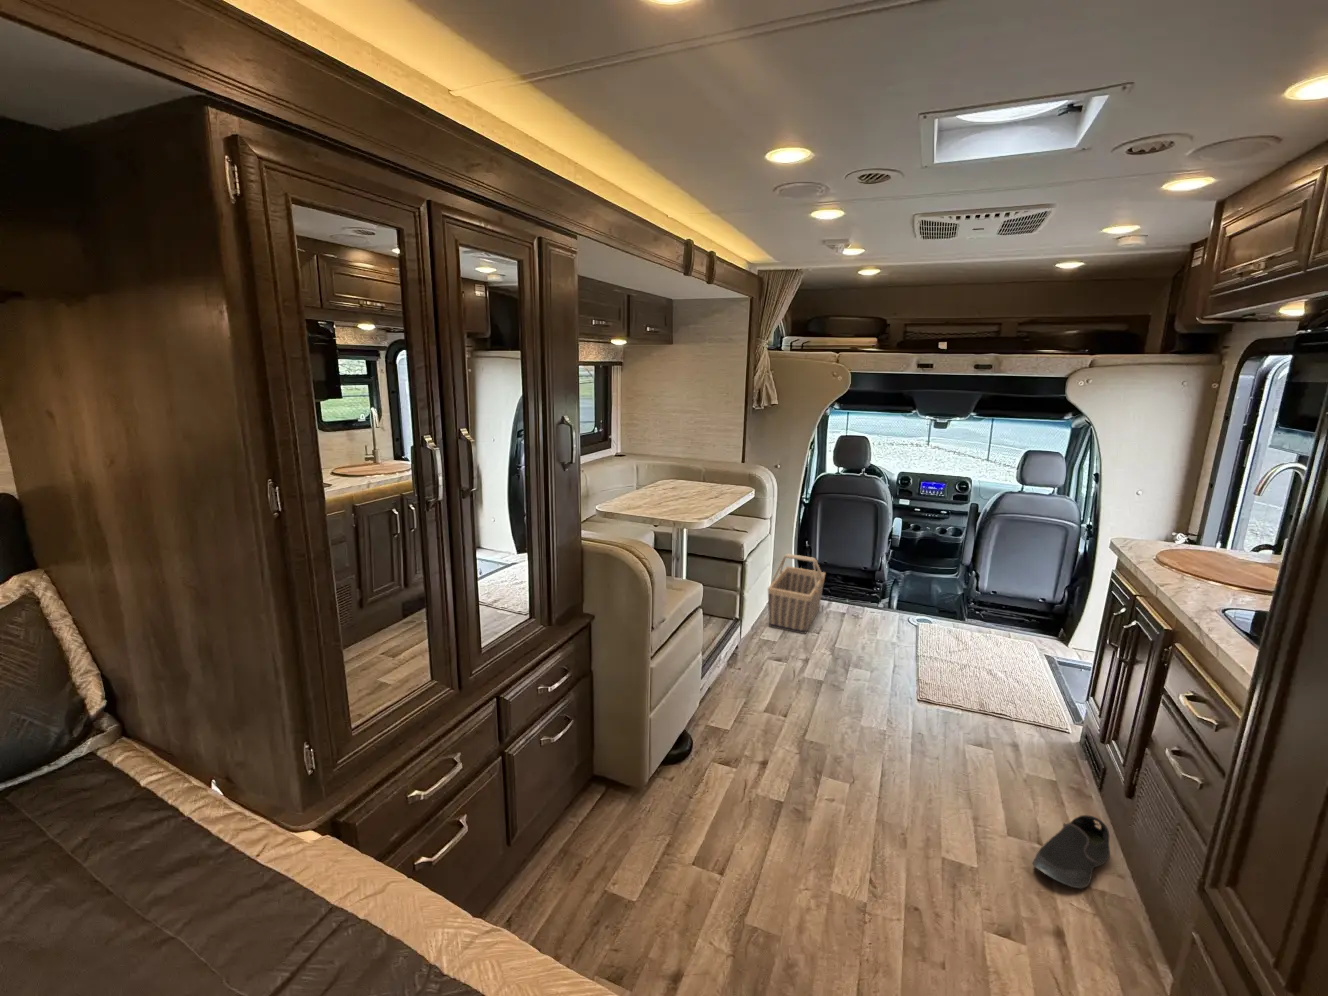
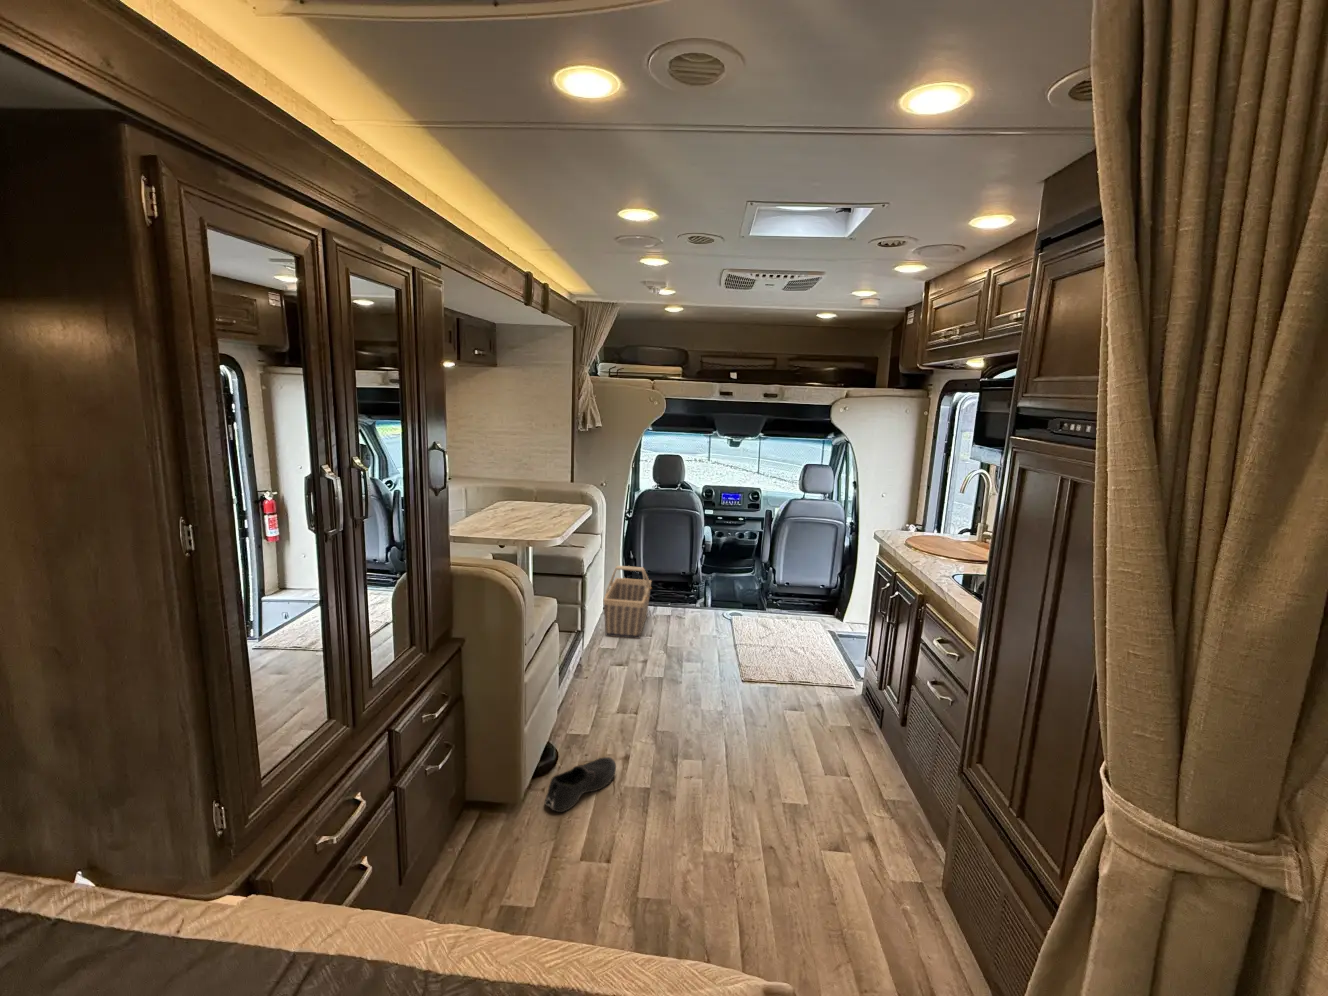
shoe: present [1033,815,1110,888] -> present [545,757,616,812]

